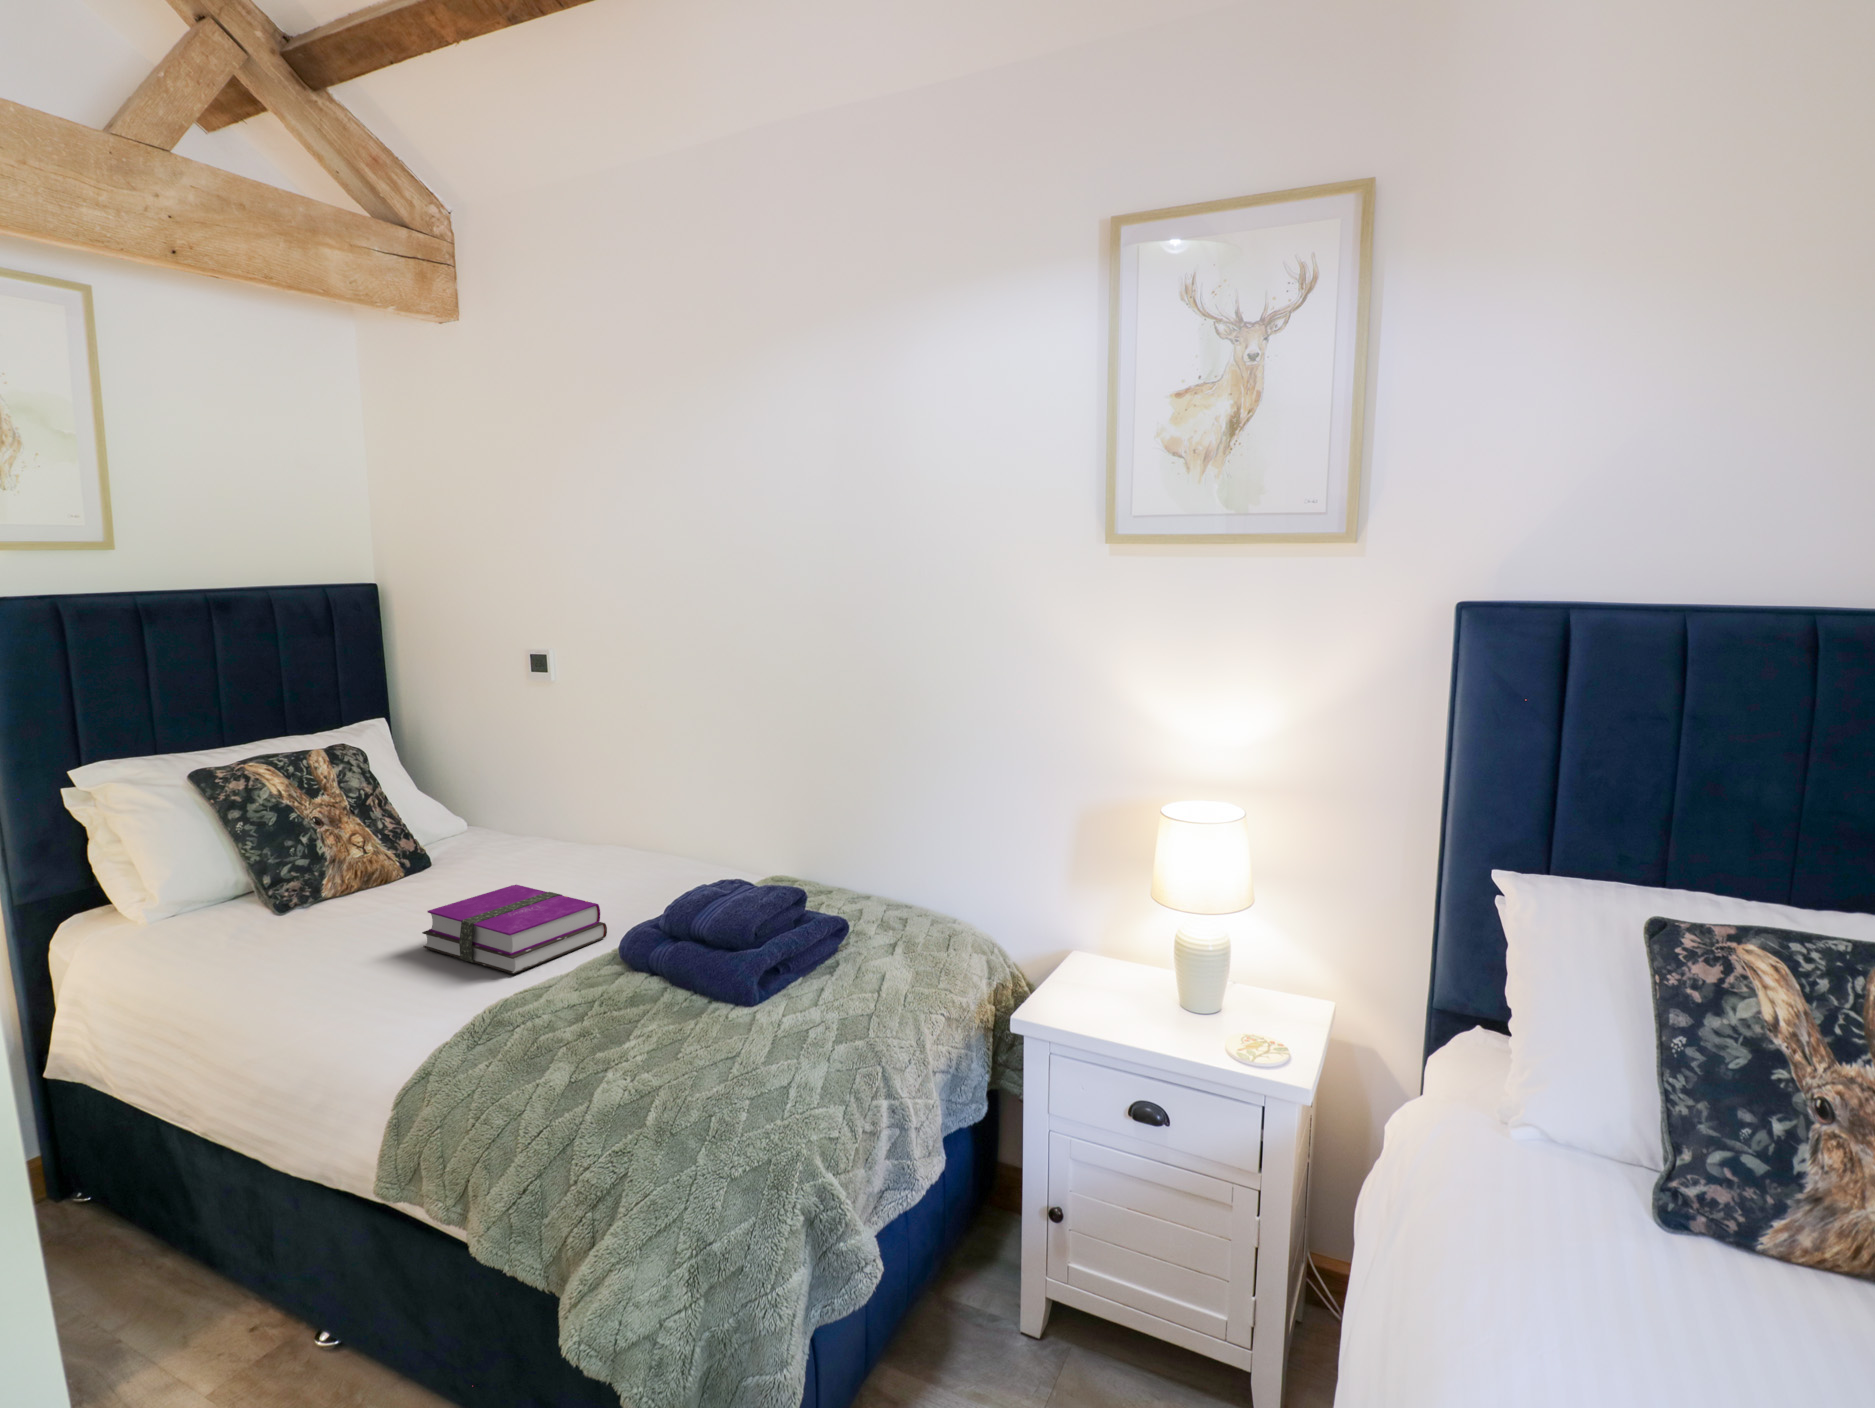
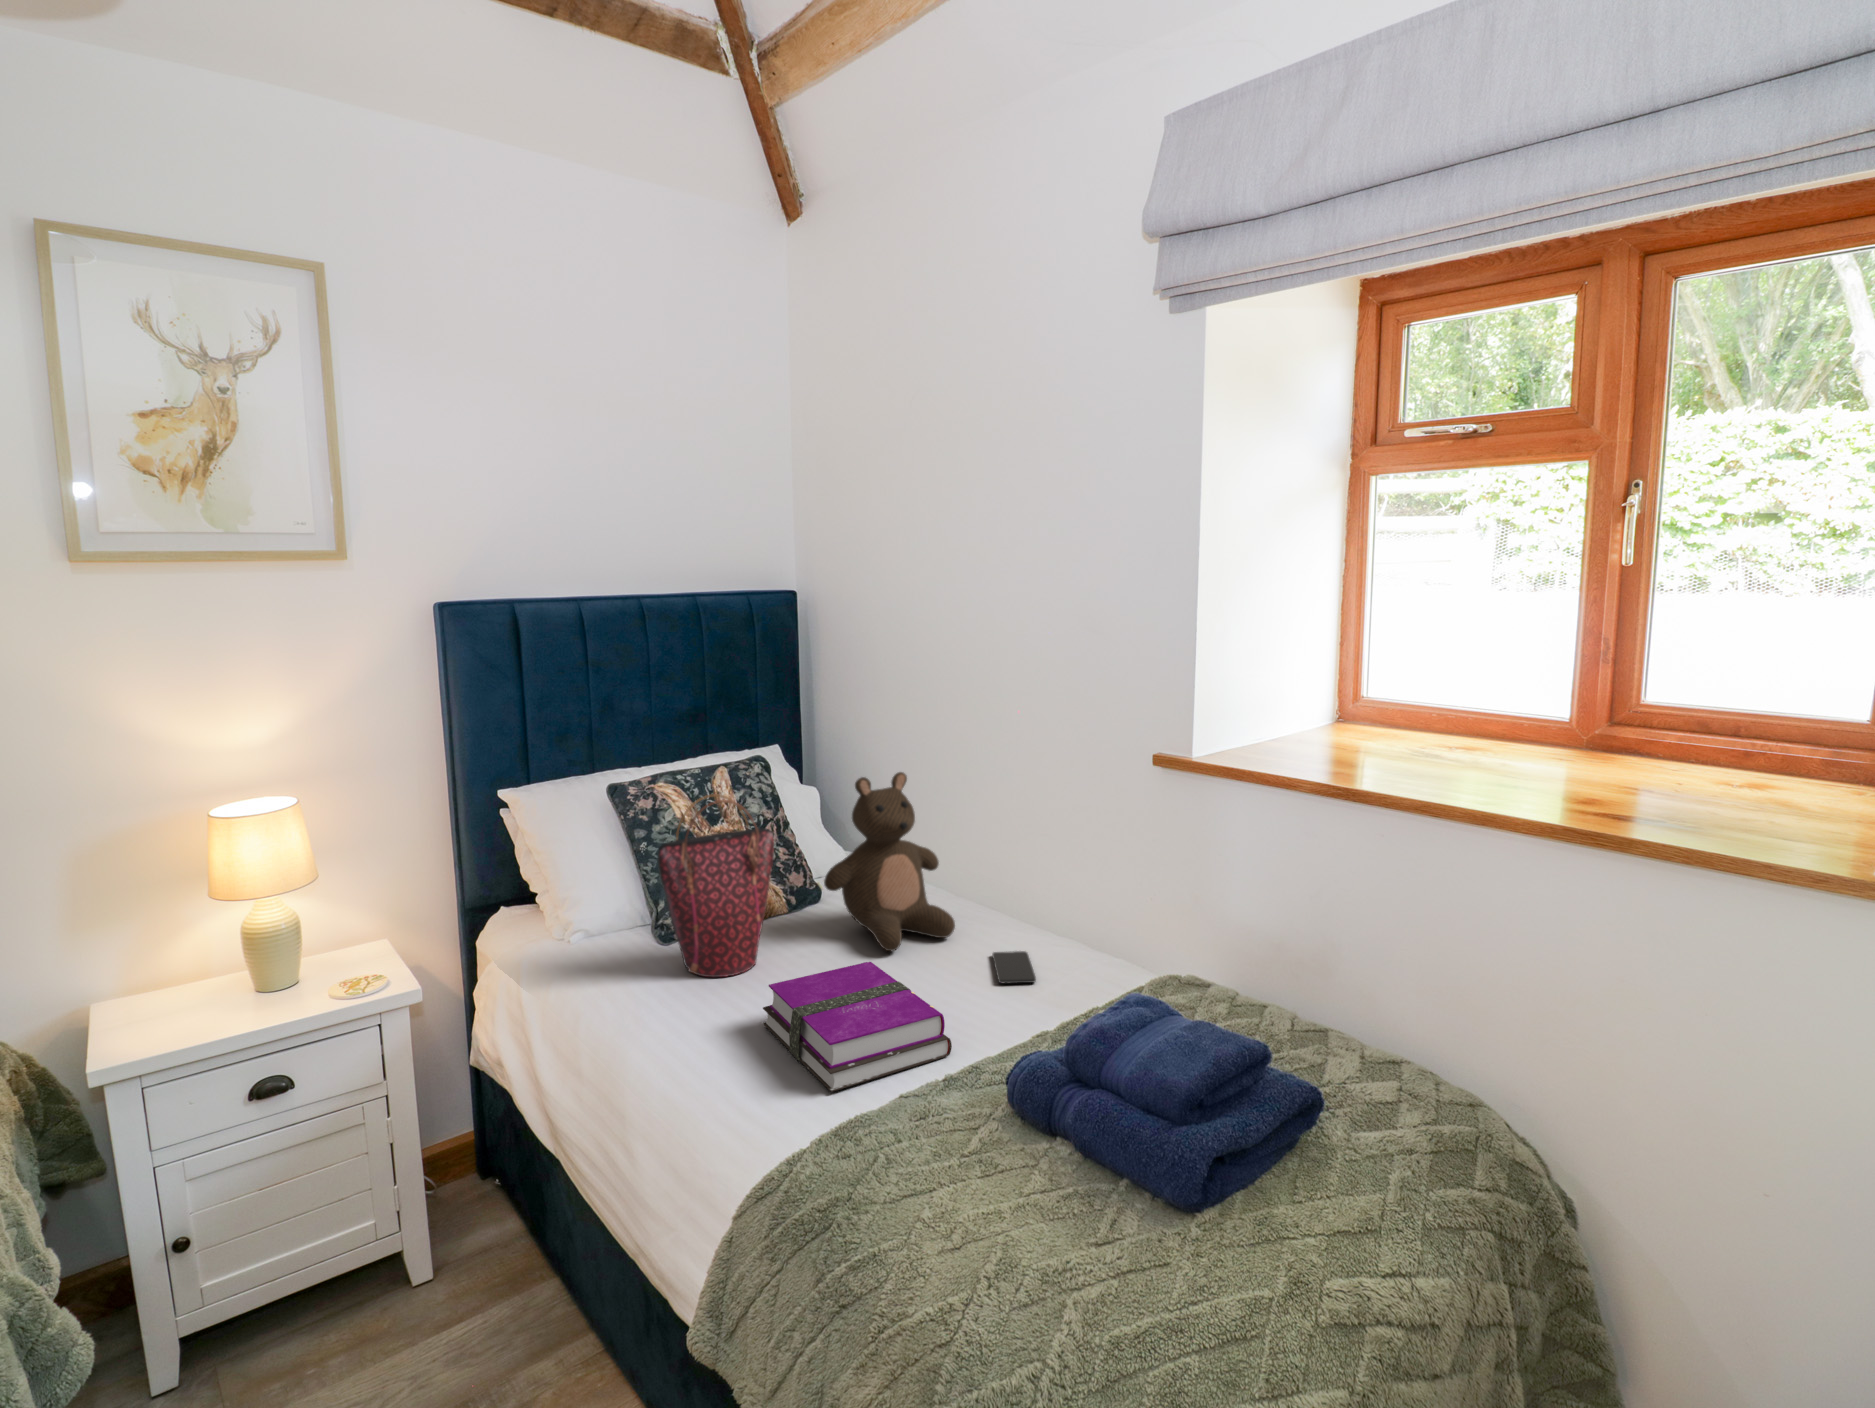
stuffed bear: none [448,732,576,886] -> present [824,772,955,951]
handbag: none [281,759,399,929] -> present [658,794,774,977]
smartphone: none [615,869,659,890] -> present [992,951,1036,983]

